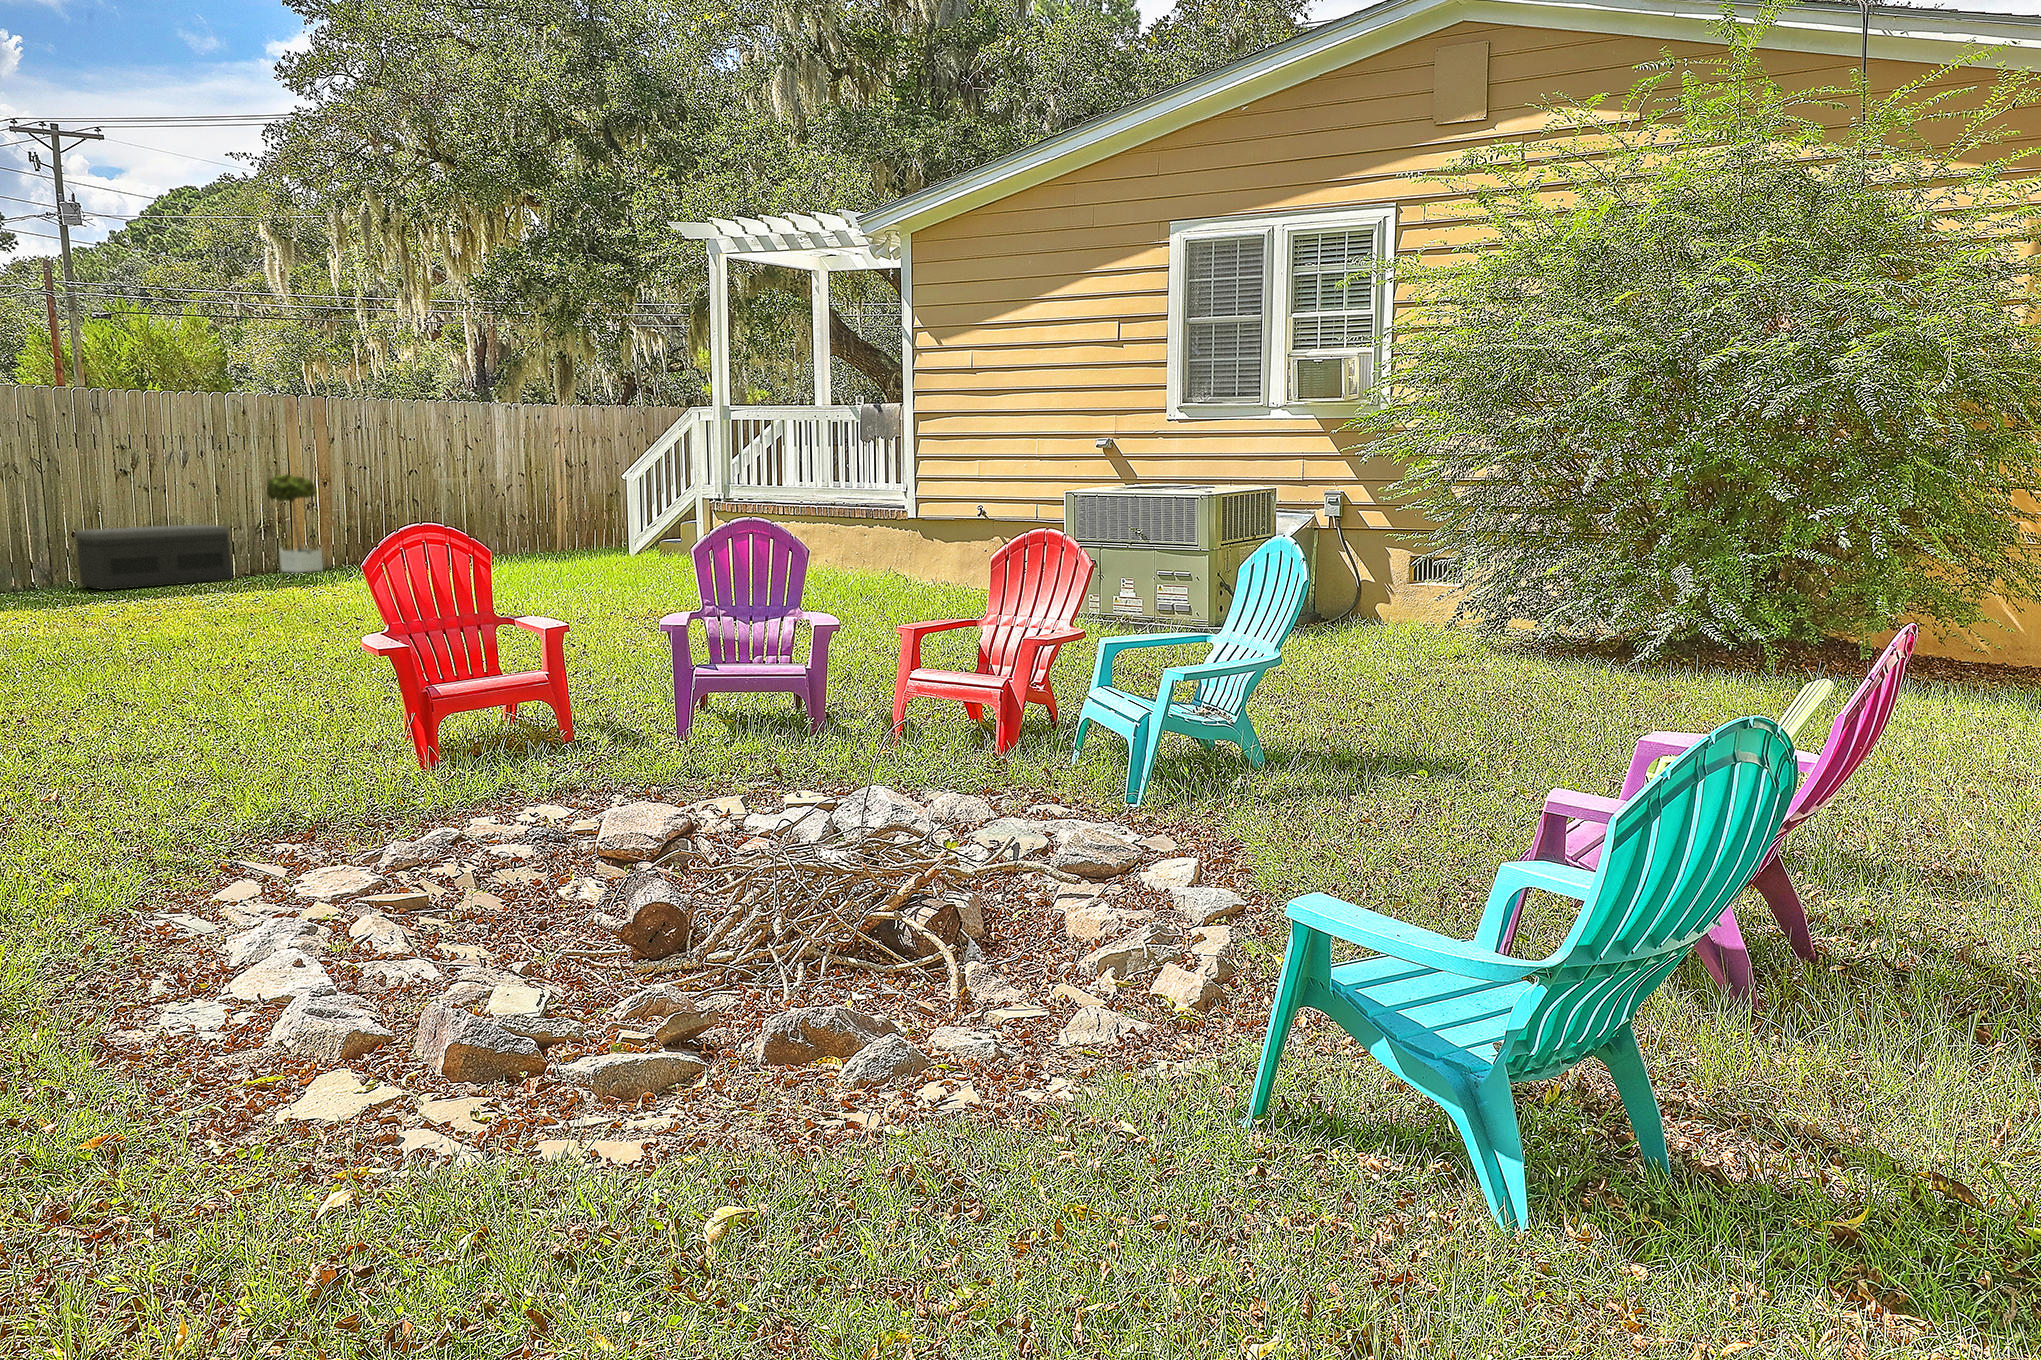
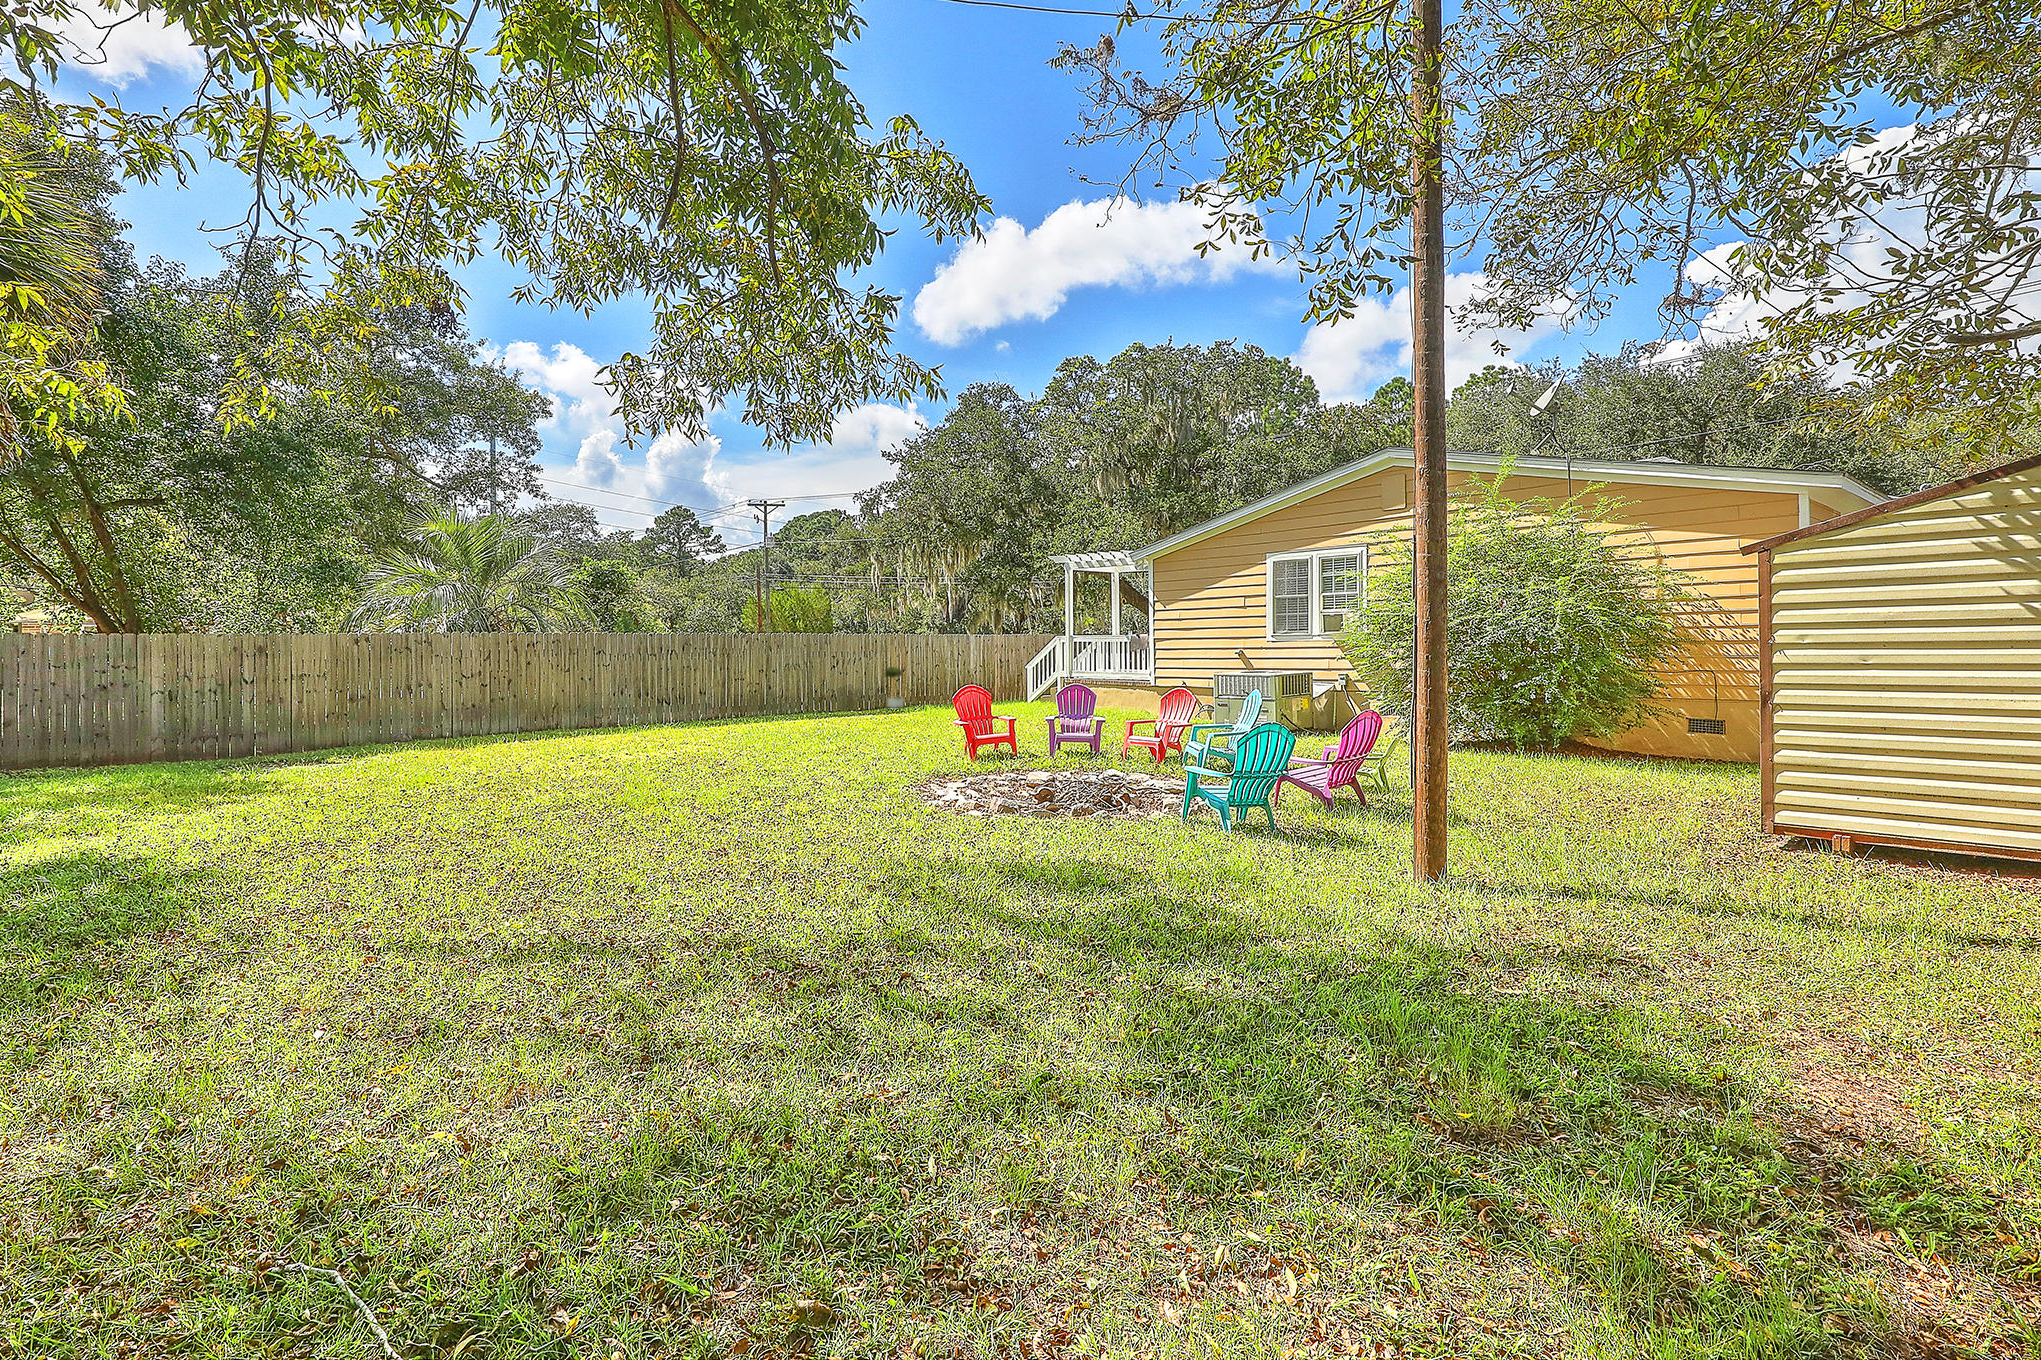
storage bench: present [75,525,232,590] -> none [821,687,872,712]

